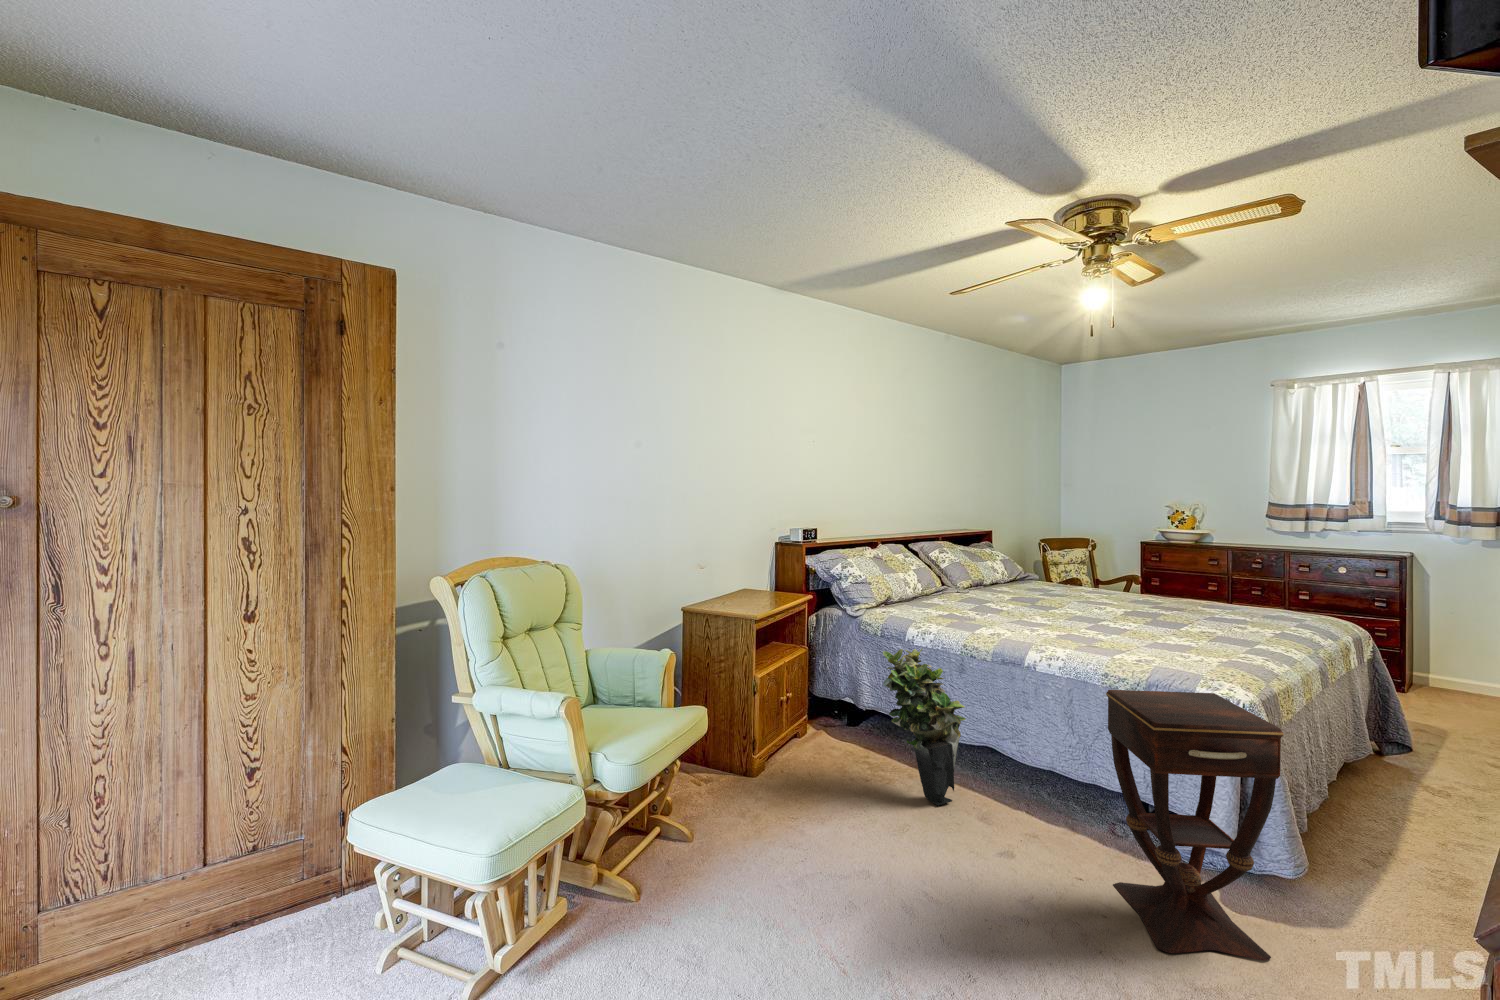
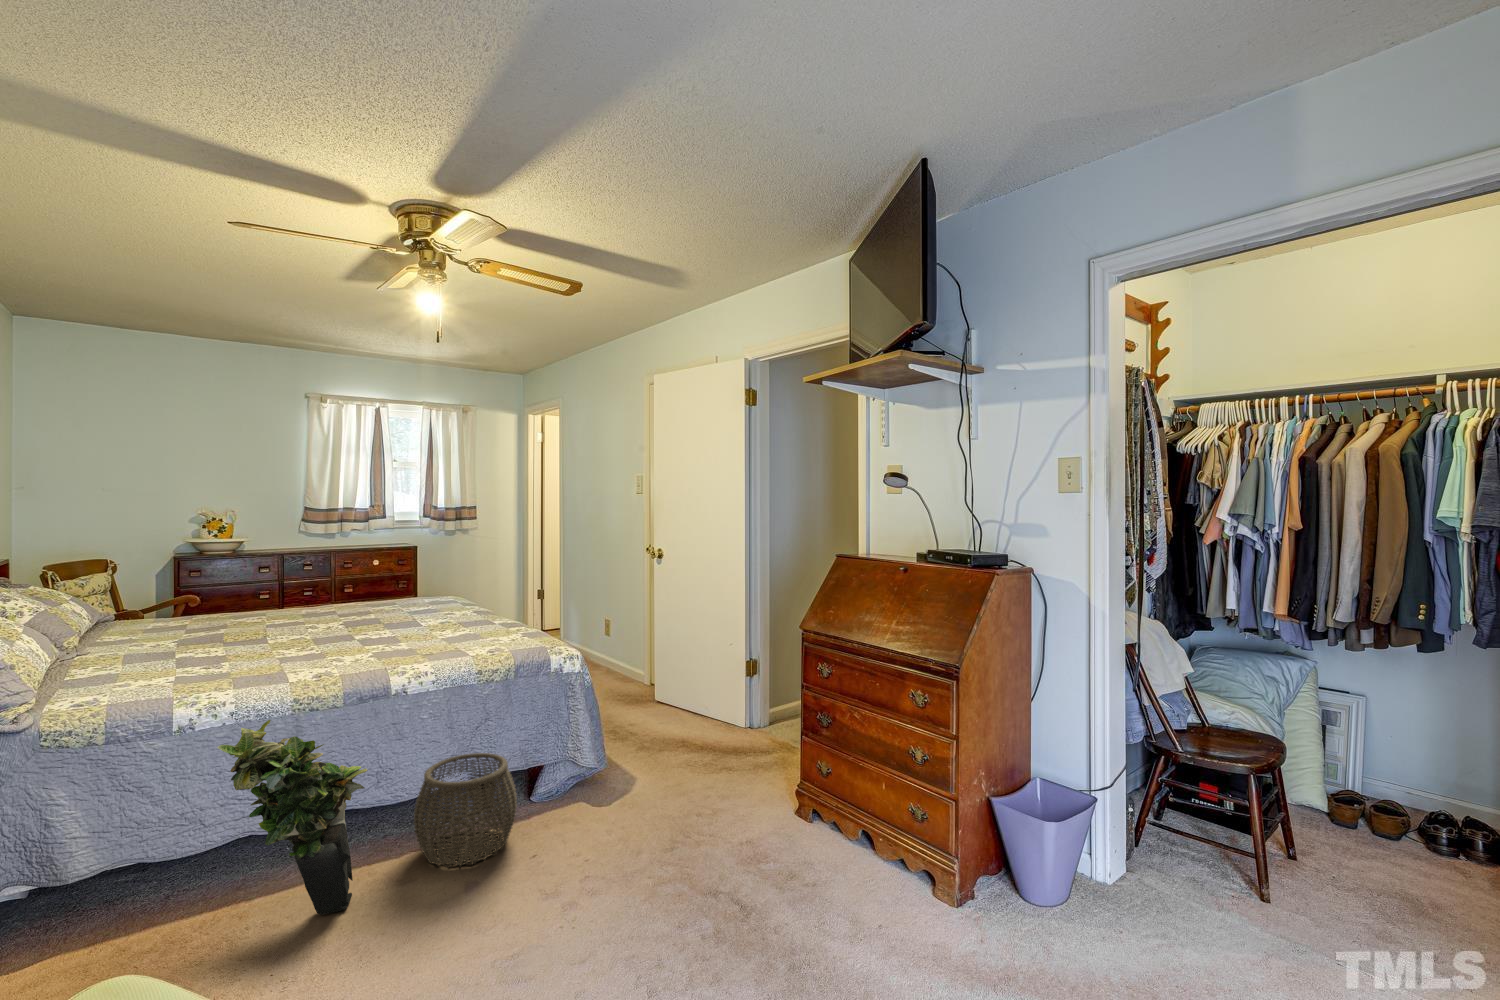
side table: present [1106,690,1284,961] -> none [552,651,663,848]
woven basket: none [1004,742,1105,852] -> present [414,753,517,867]

